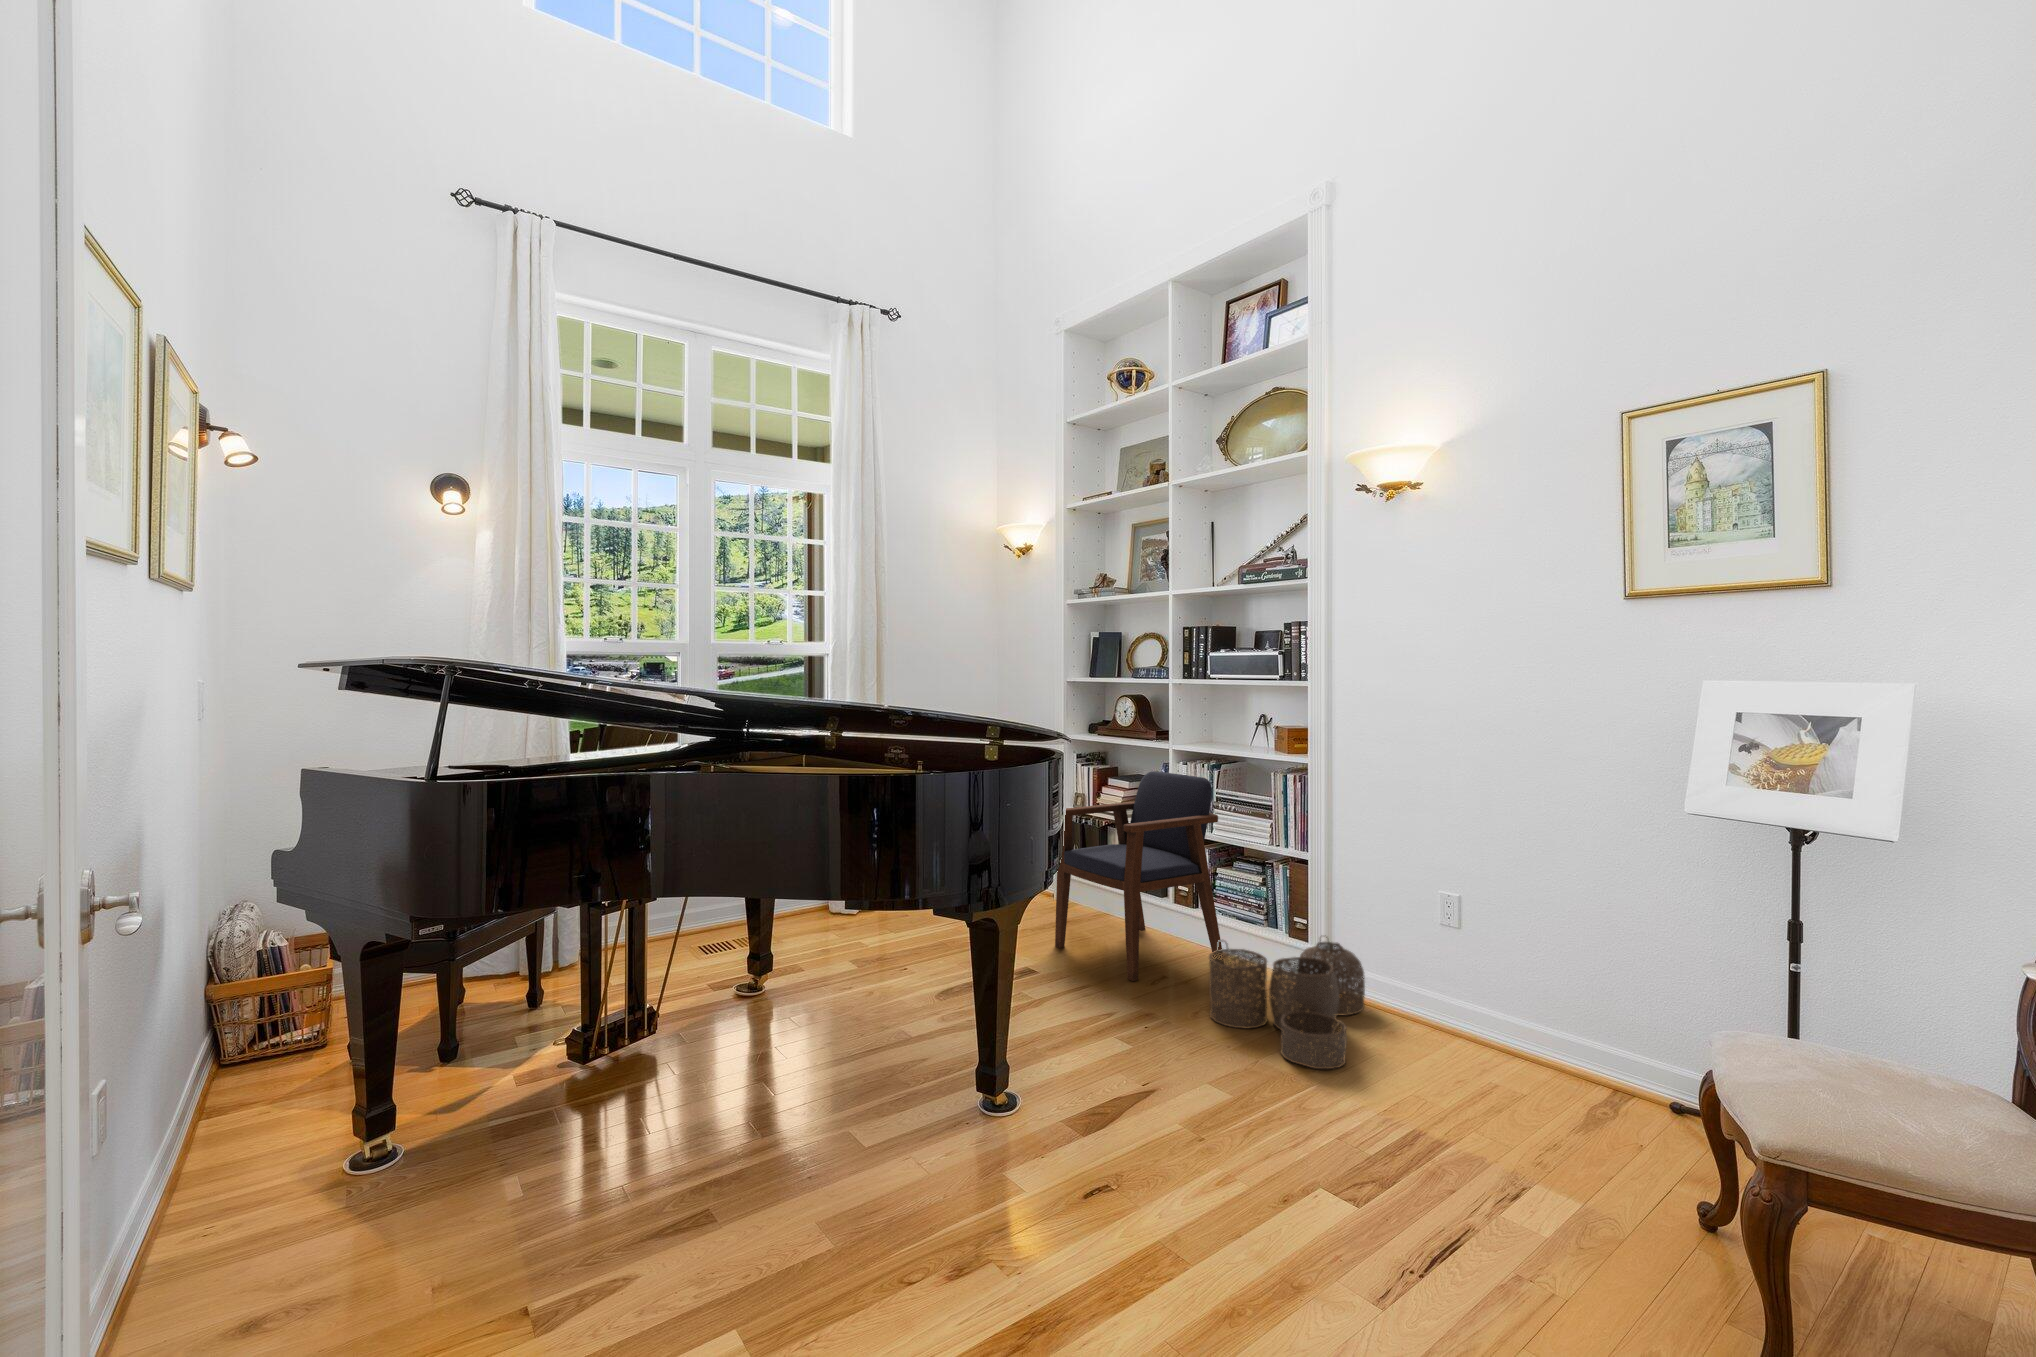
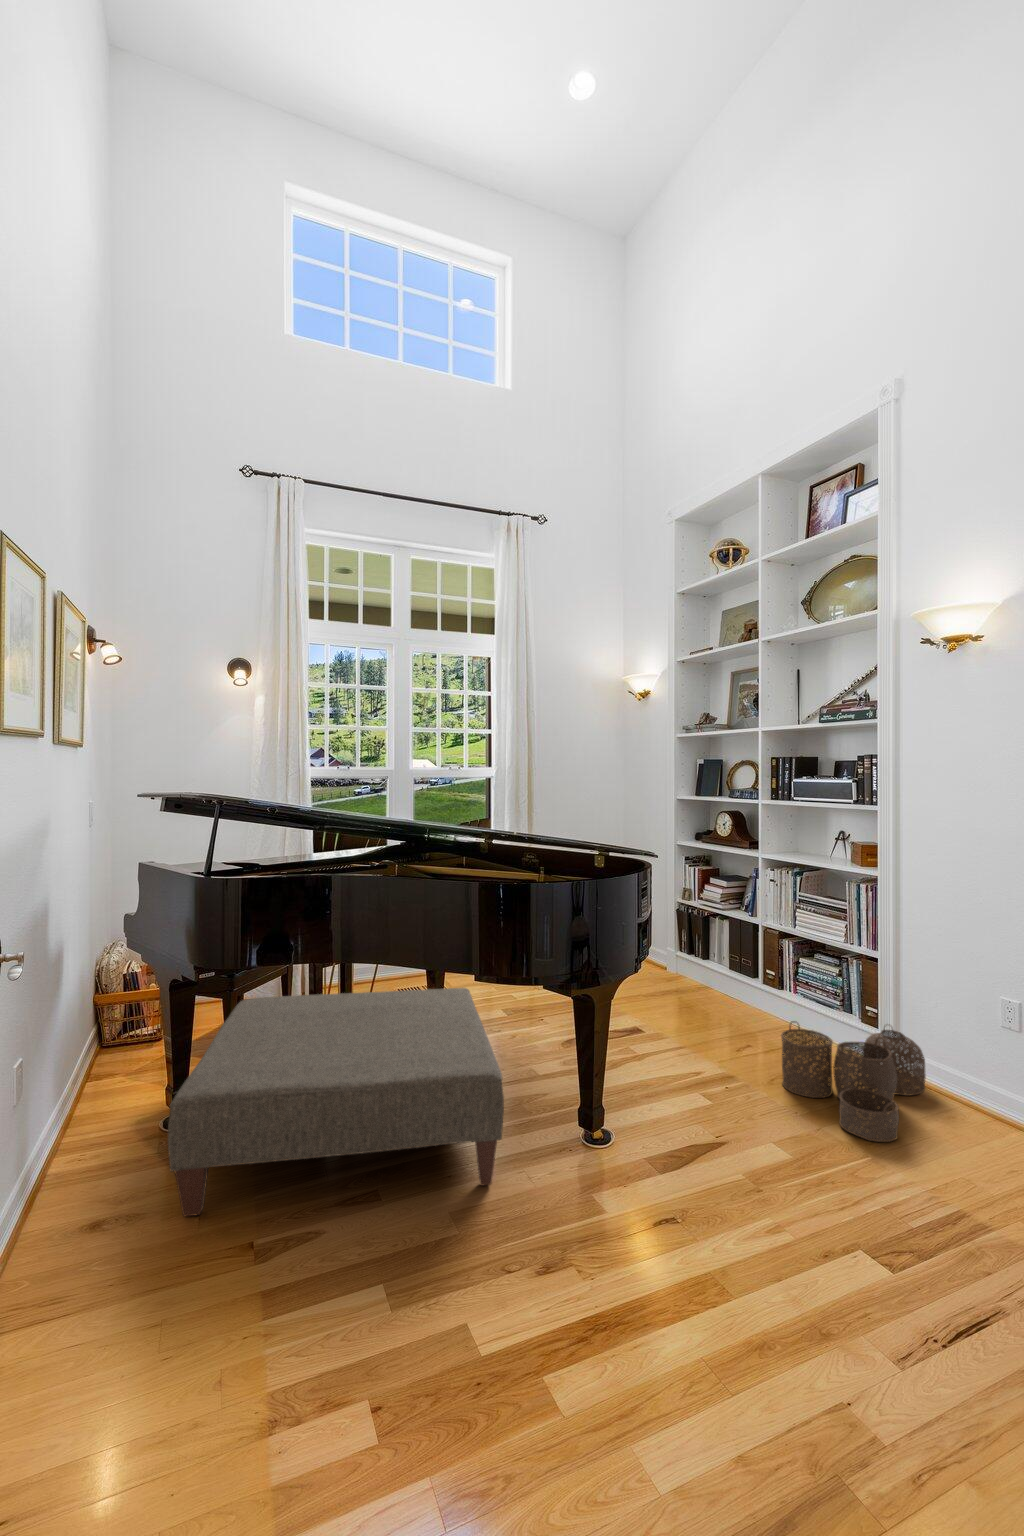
armchair: present [1055,771,1222,981] -> none [662,875,803,1047]
ottoman: none [375,929,887,1289] -> present [168,988,504,1216]

